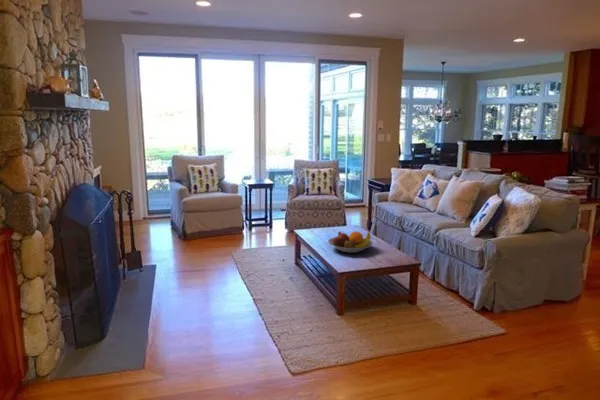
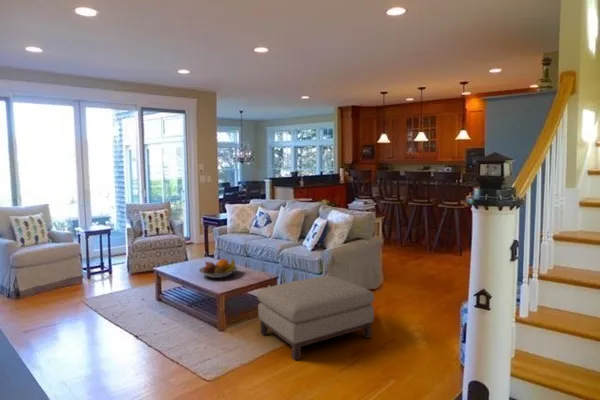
ottoman: none [380,273,542,377] -> present [257,276,374,360]

